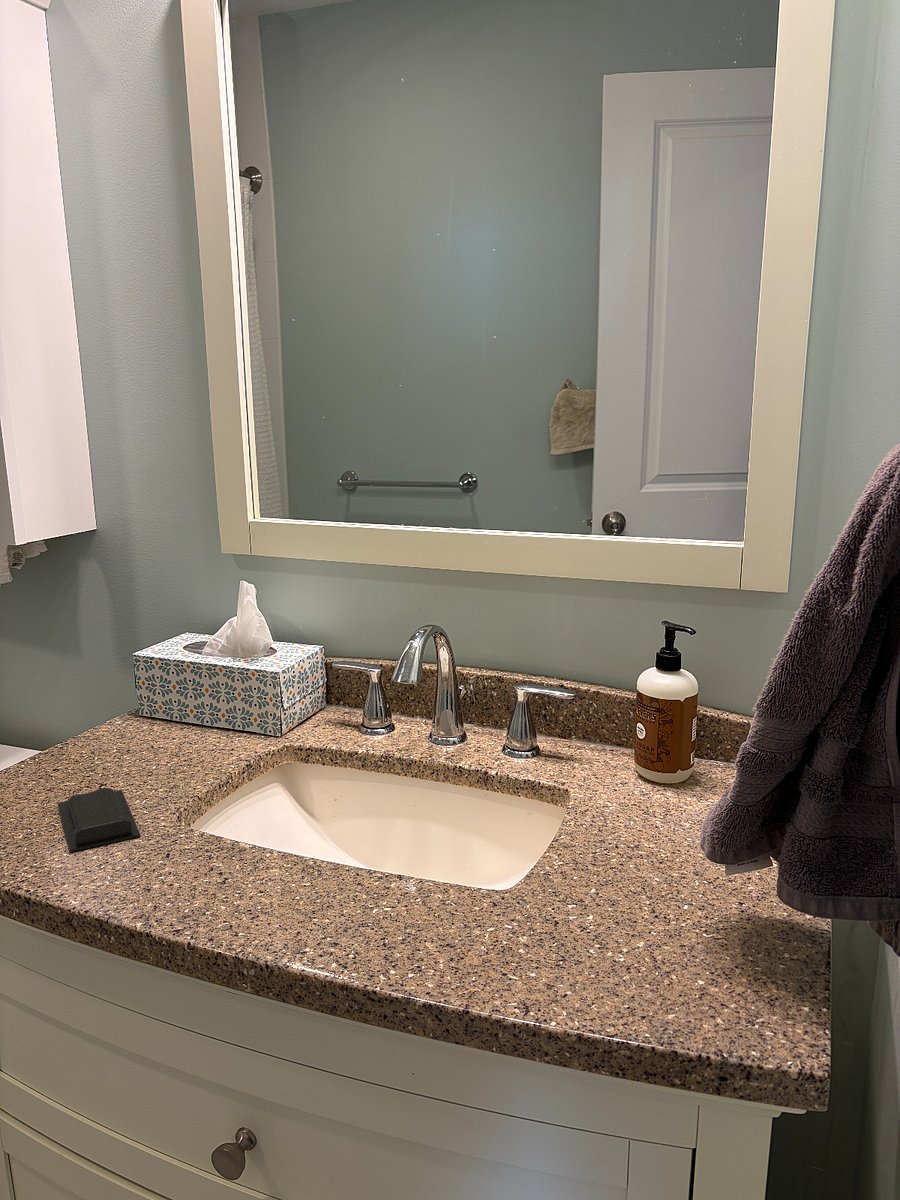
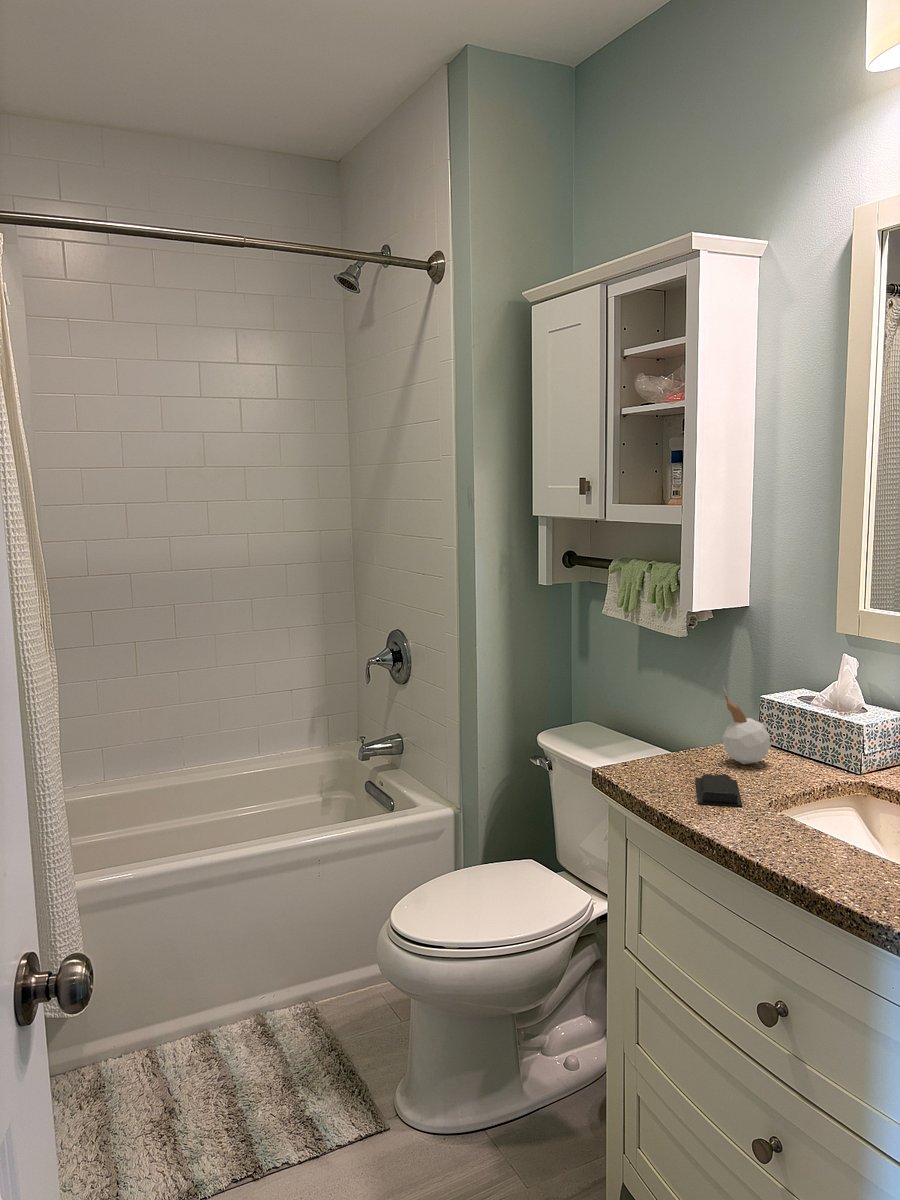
candle: none [80,652,161,759] -> present [723,686,771,764]

